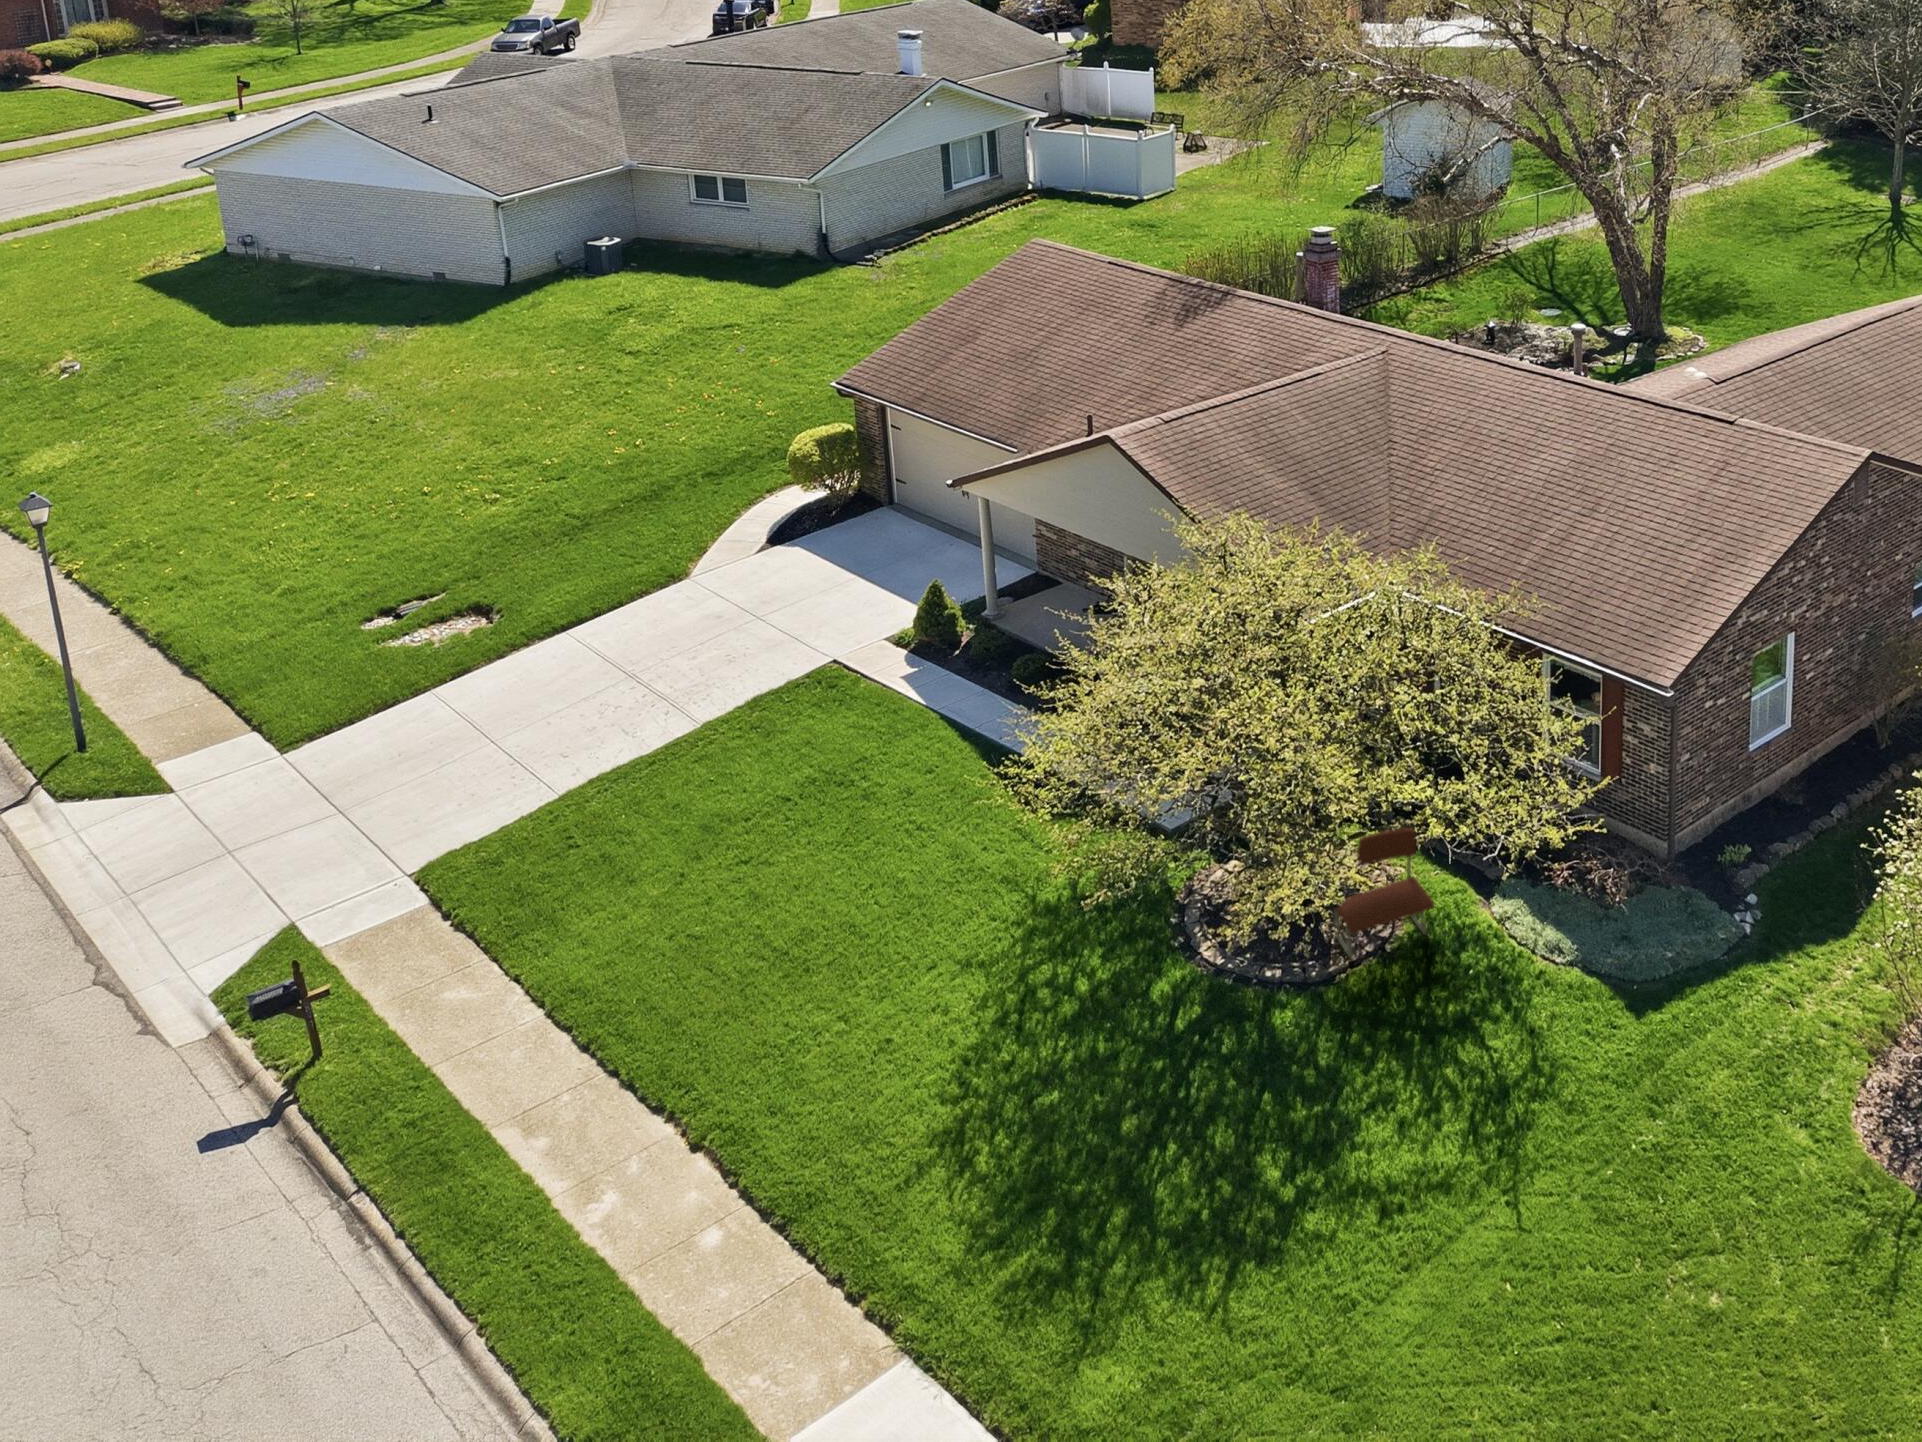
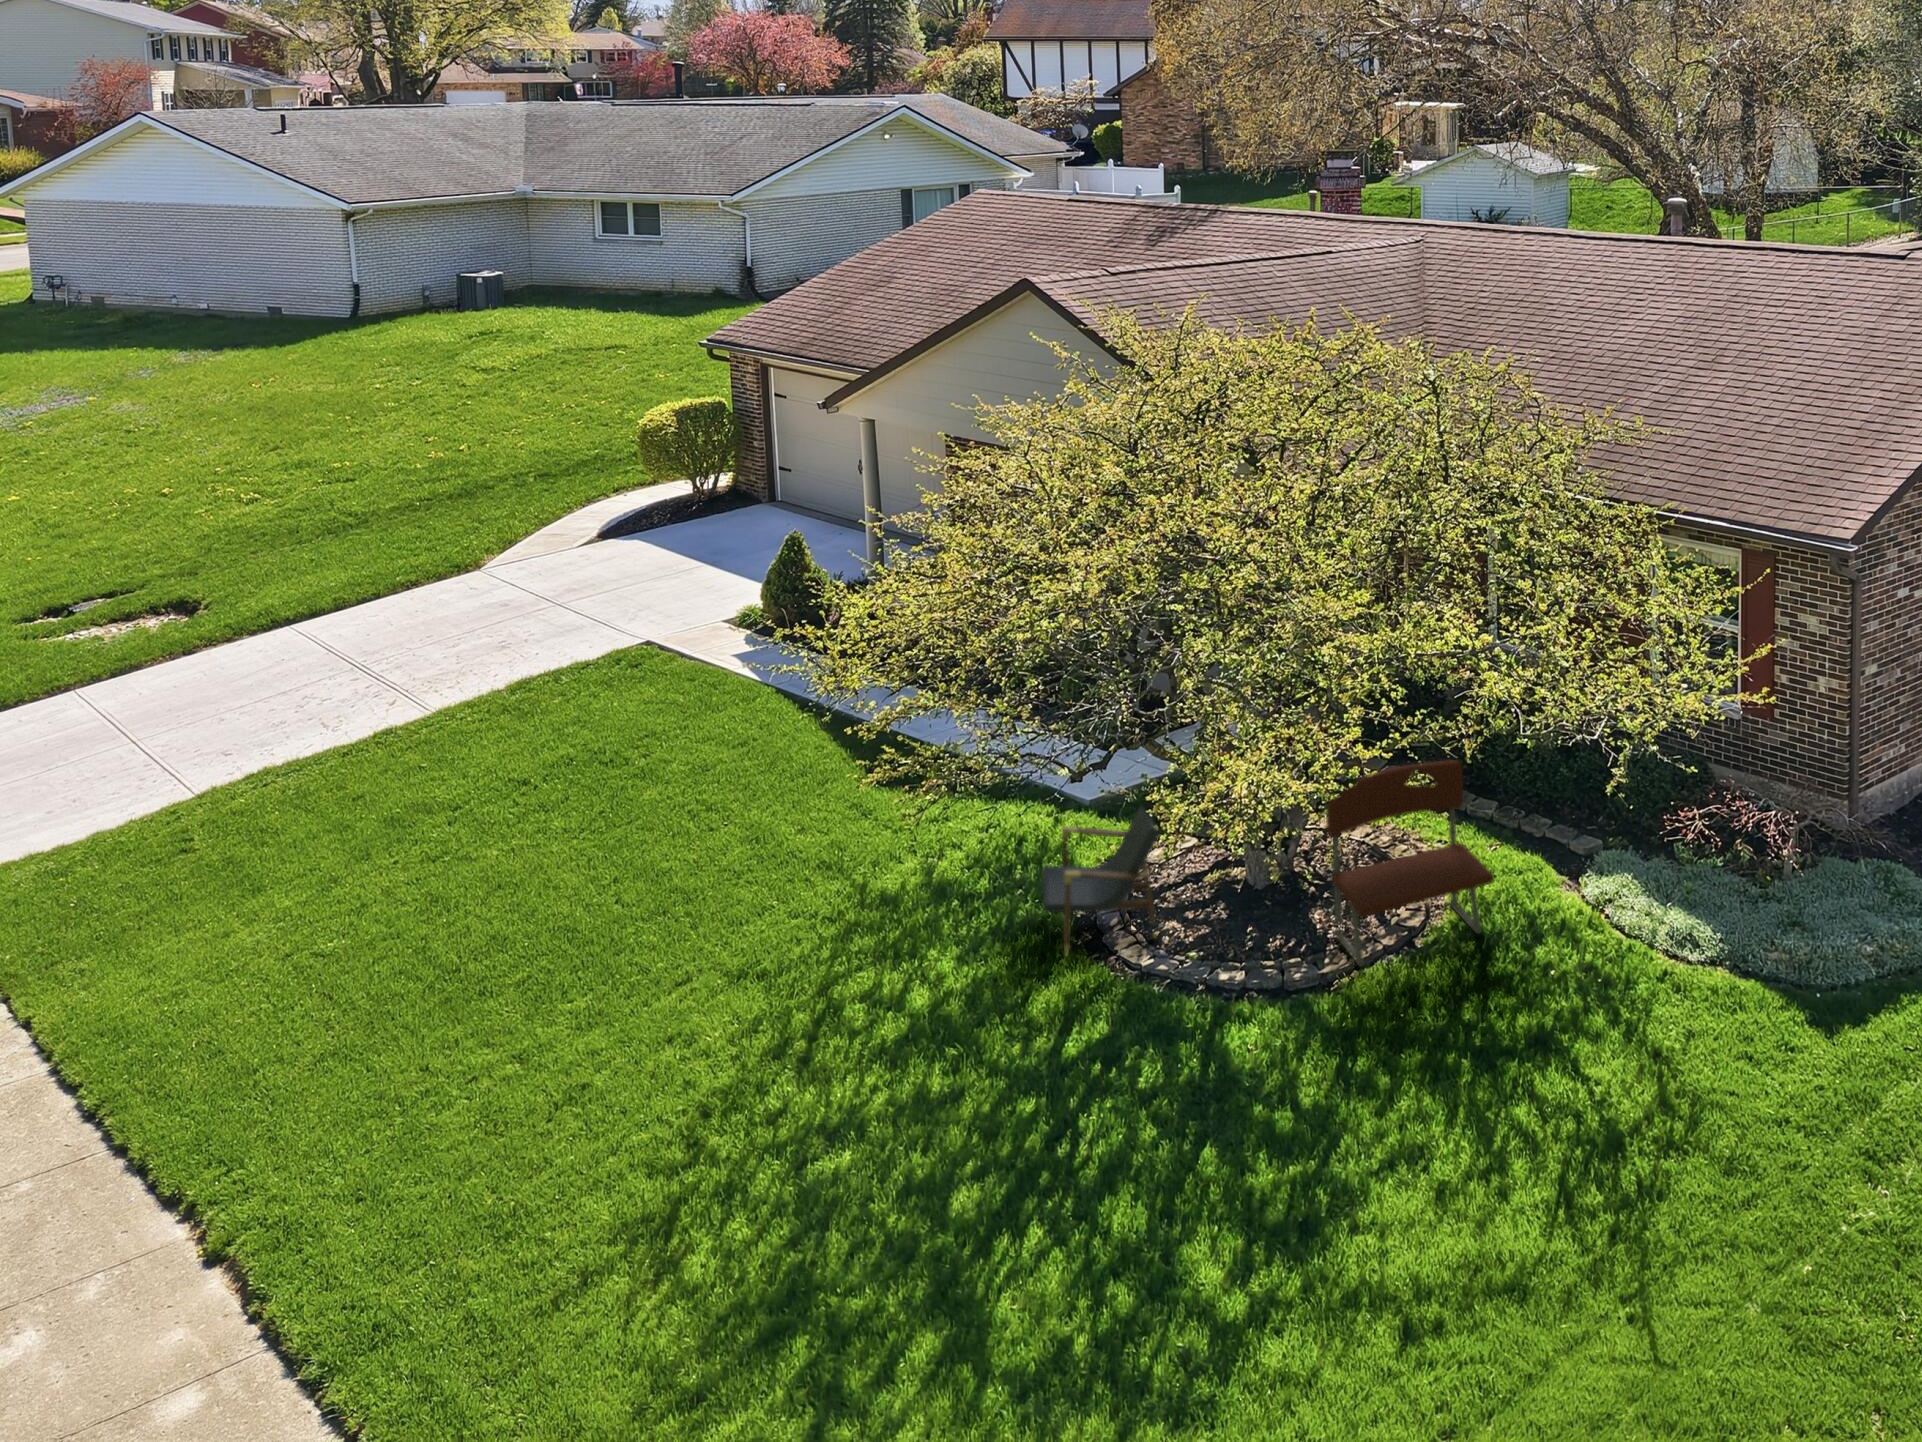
lounge chair: none [1147,843,1224,949] -> present [1042,807,1159,956]

